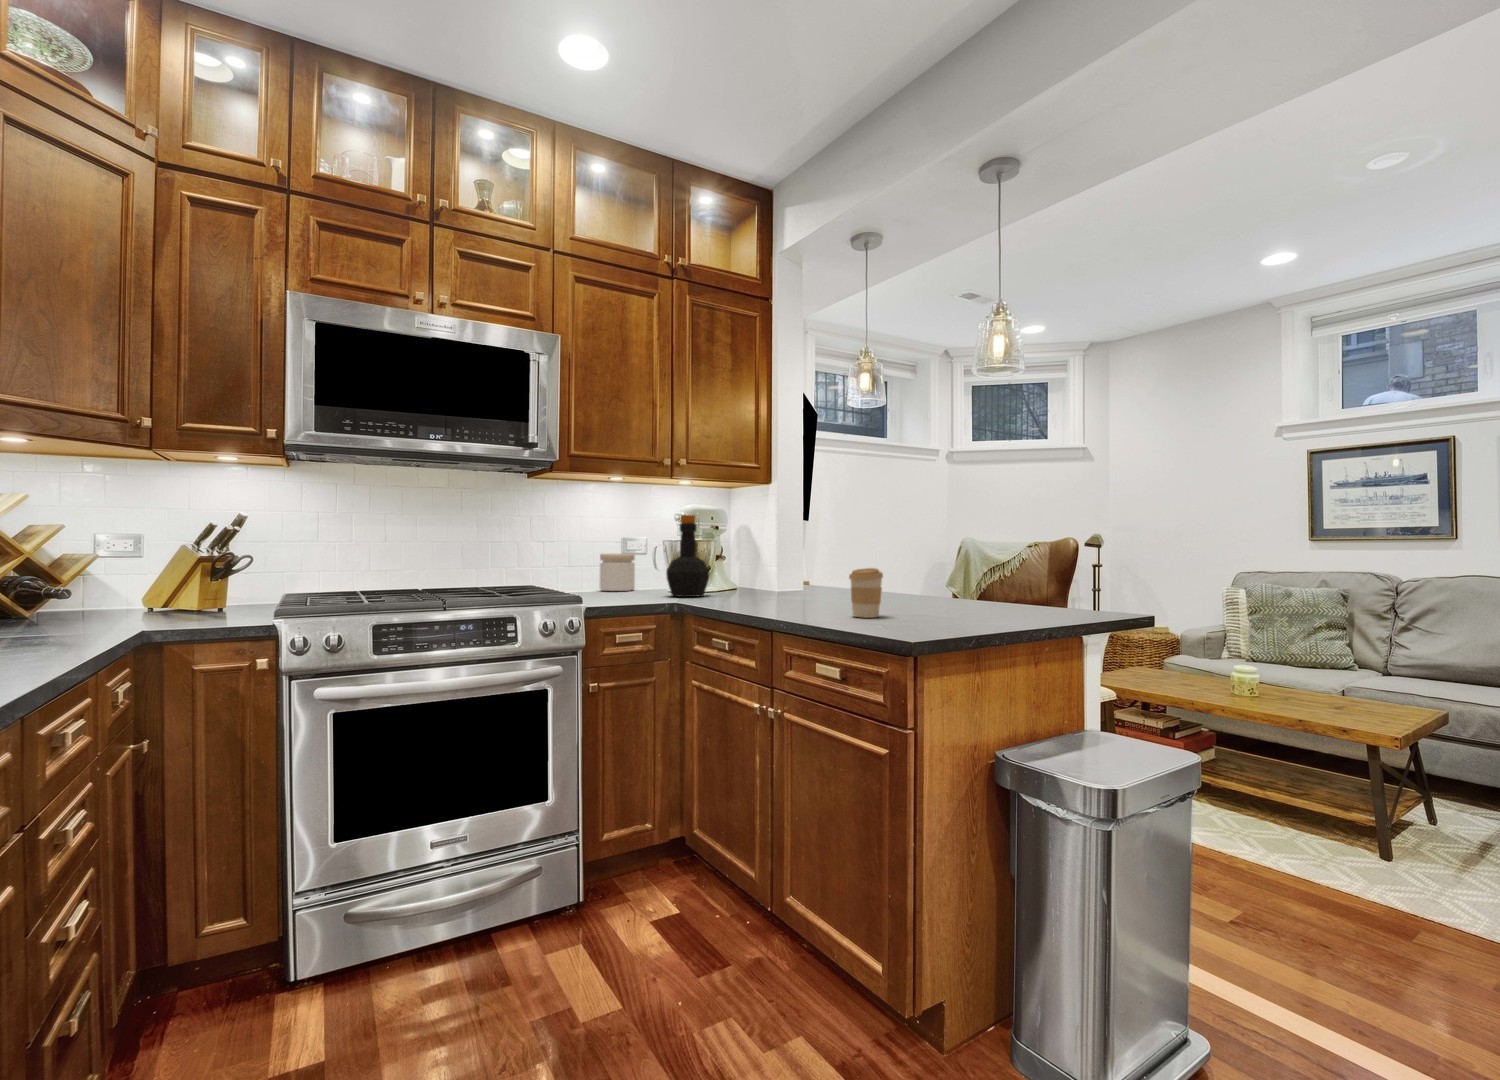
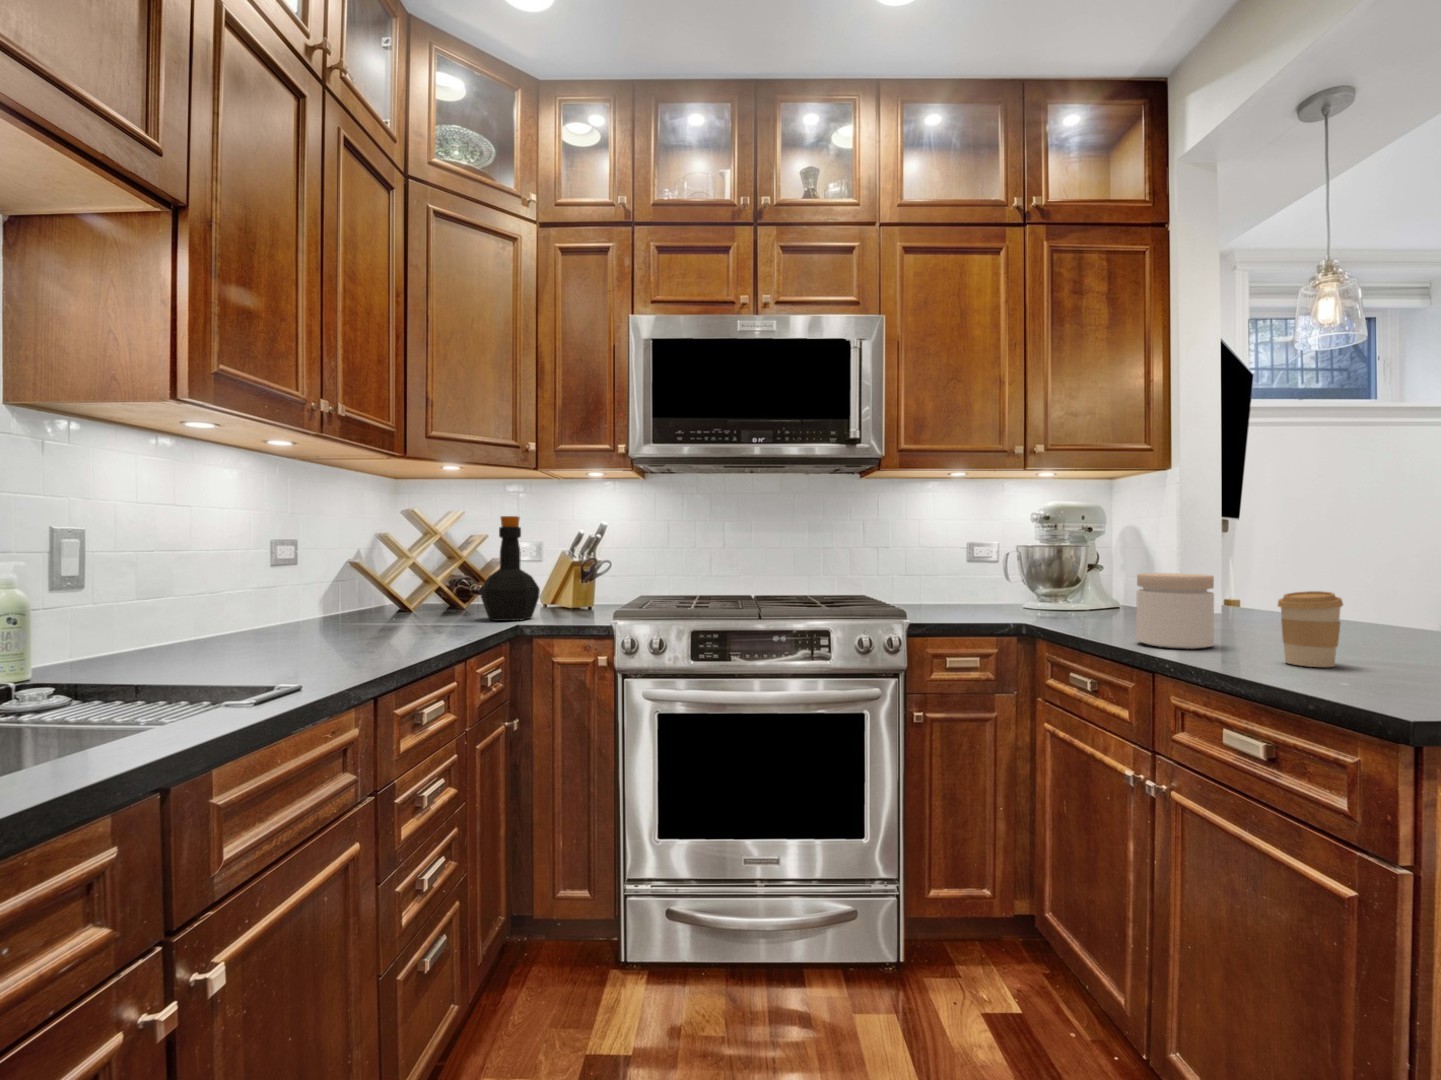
bottle: present [666,515,709,597] -> present [480,516,540,621]
jar: present [600,554,635,591] -> present [1136,573,1214,649]

